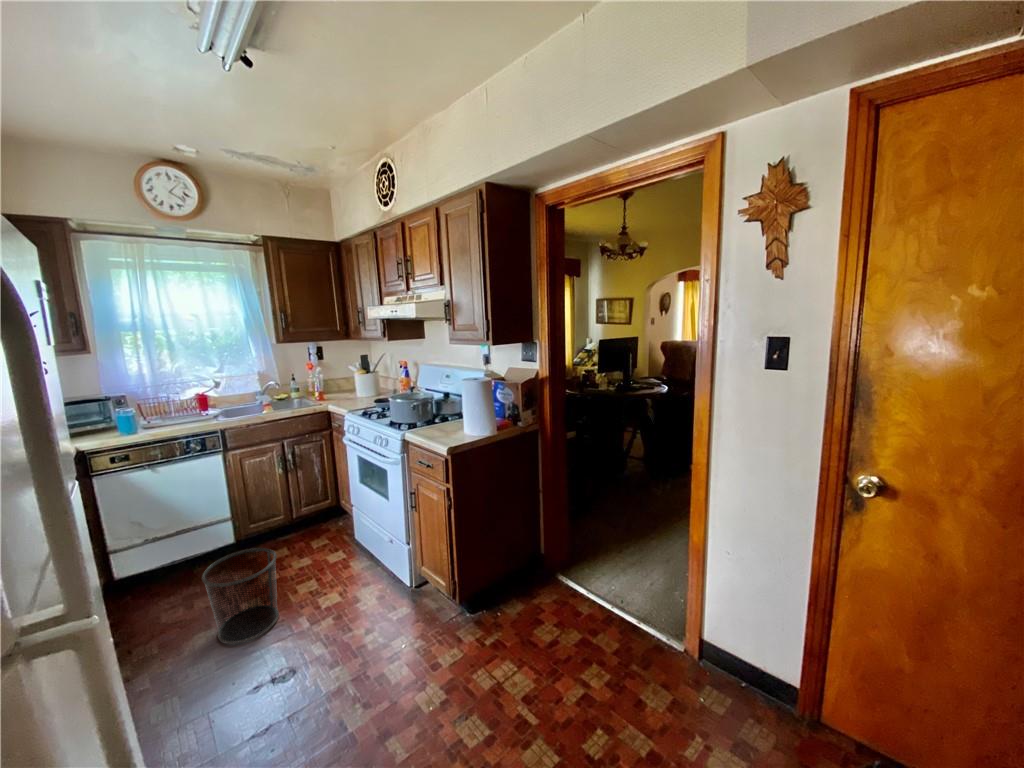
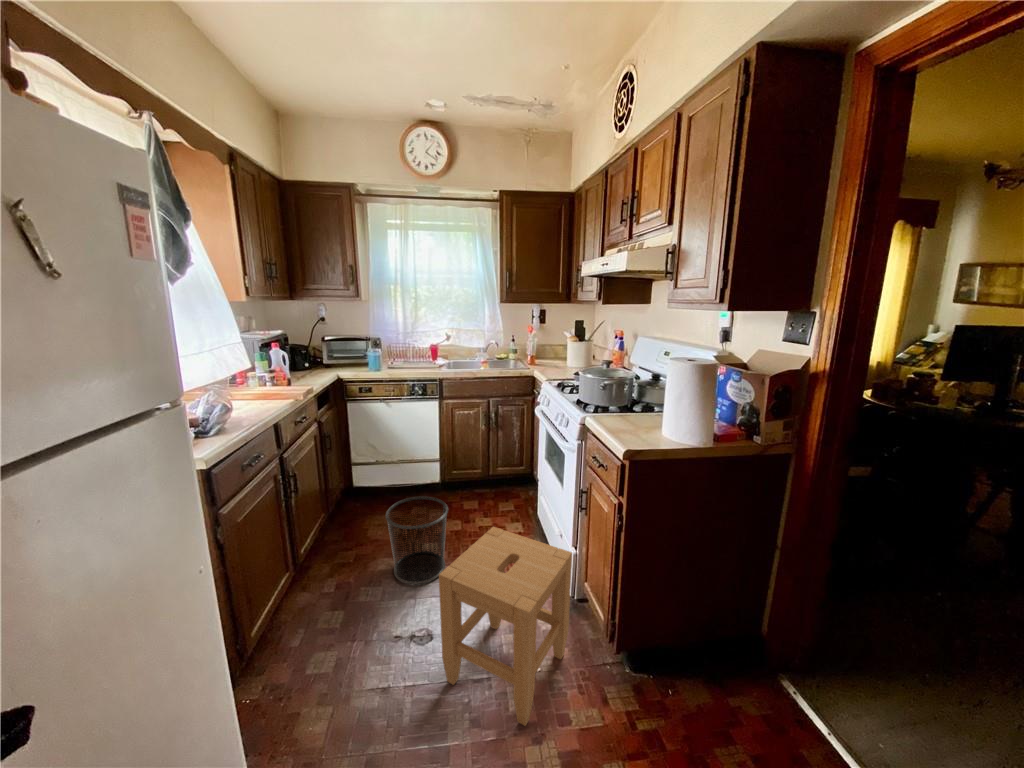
stool: none [309,540,420,694] -> present [439,527,572,726]

